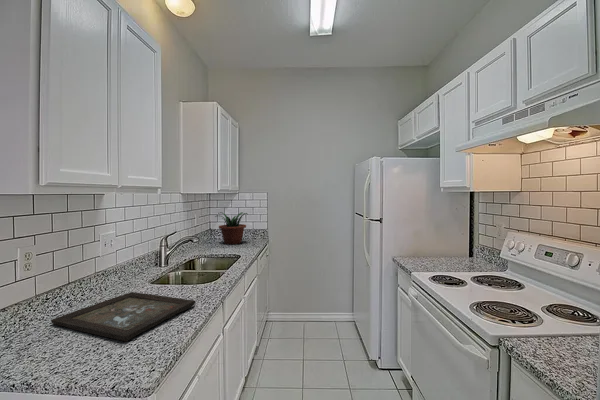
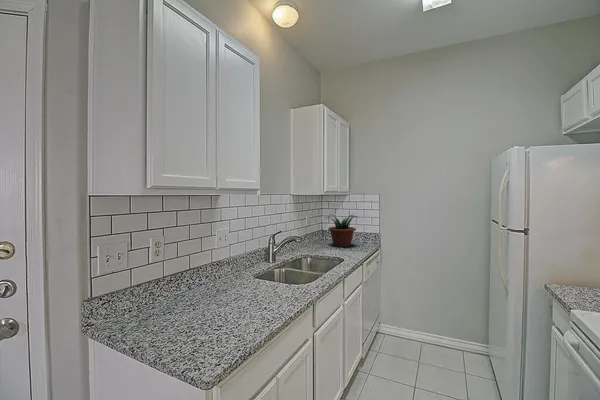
tray: present [51,292,195,341] -> none [169,283,281,330]

